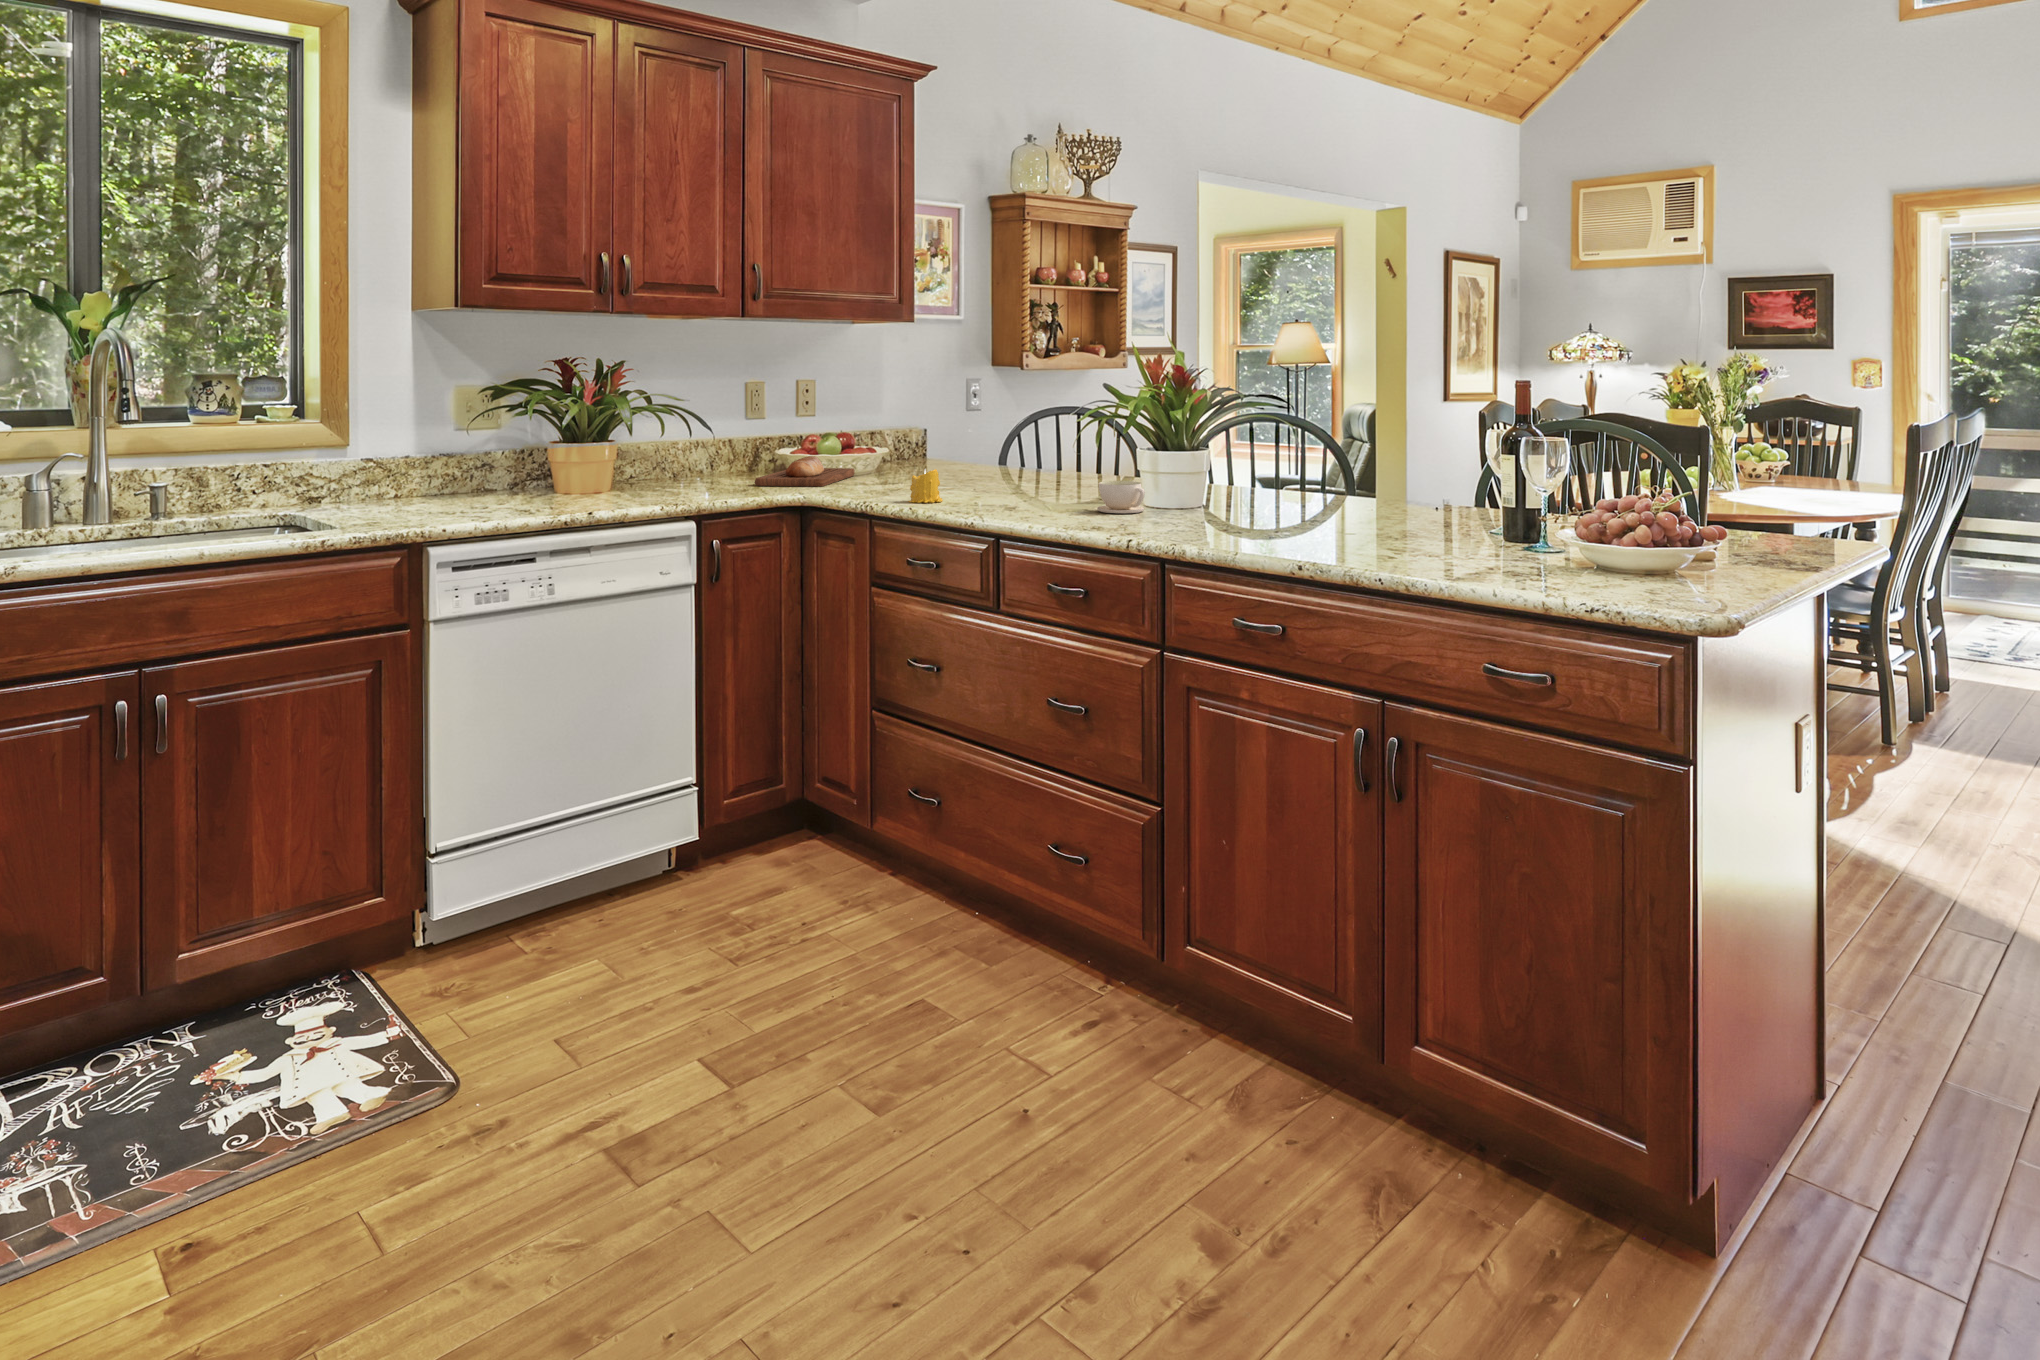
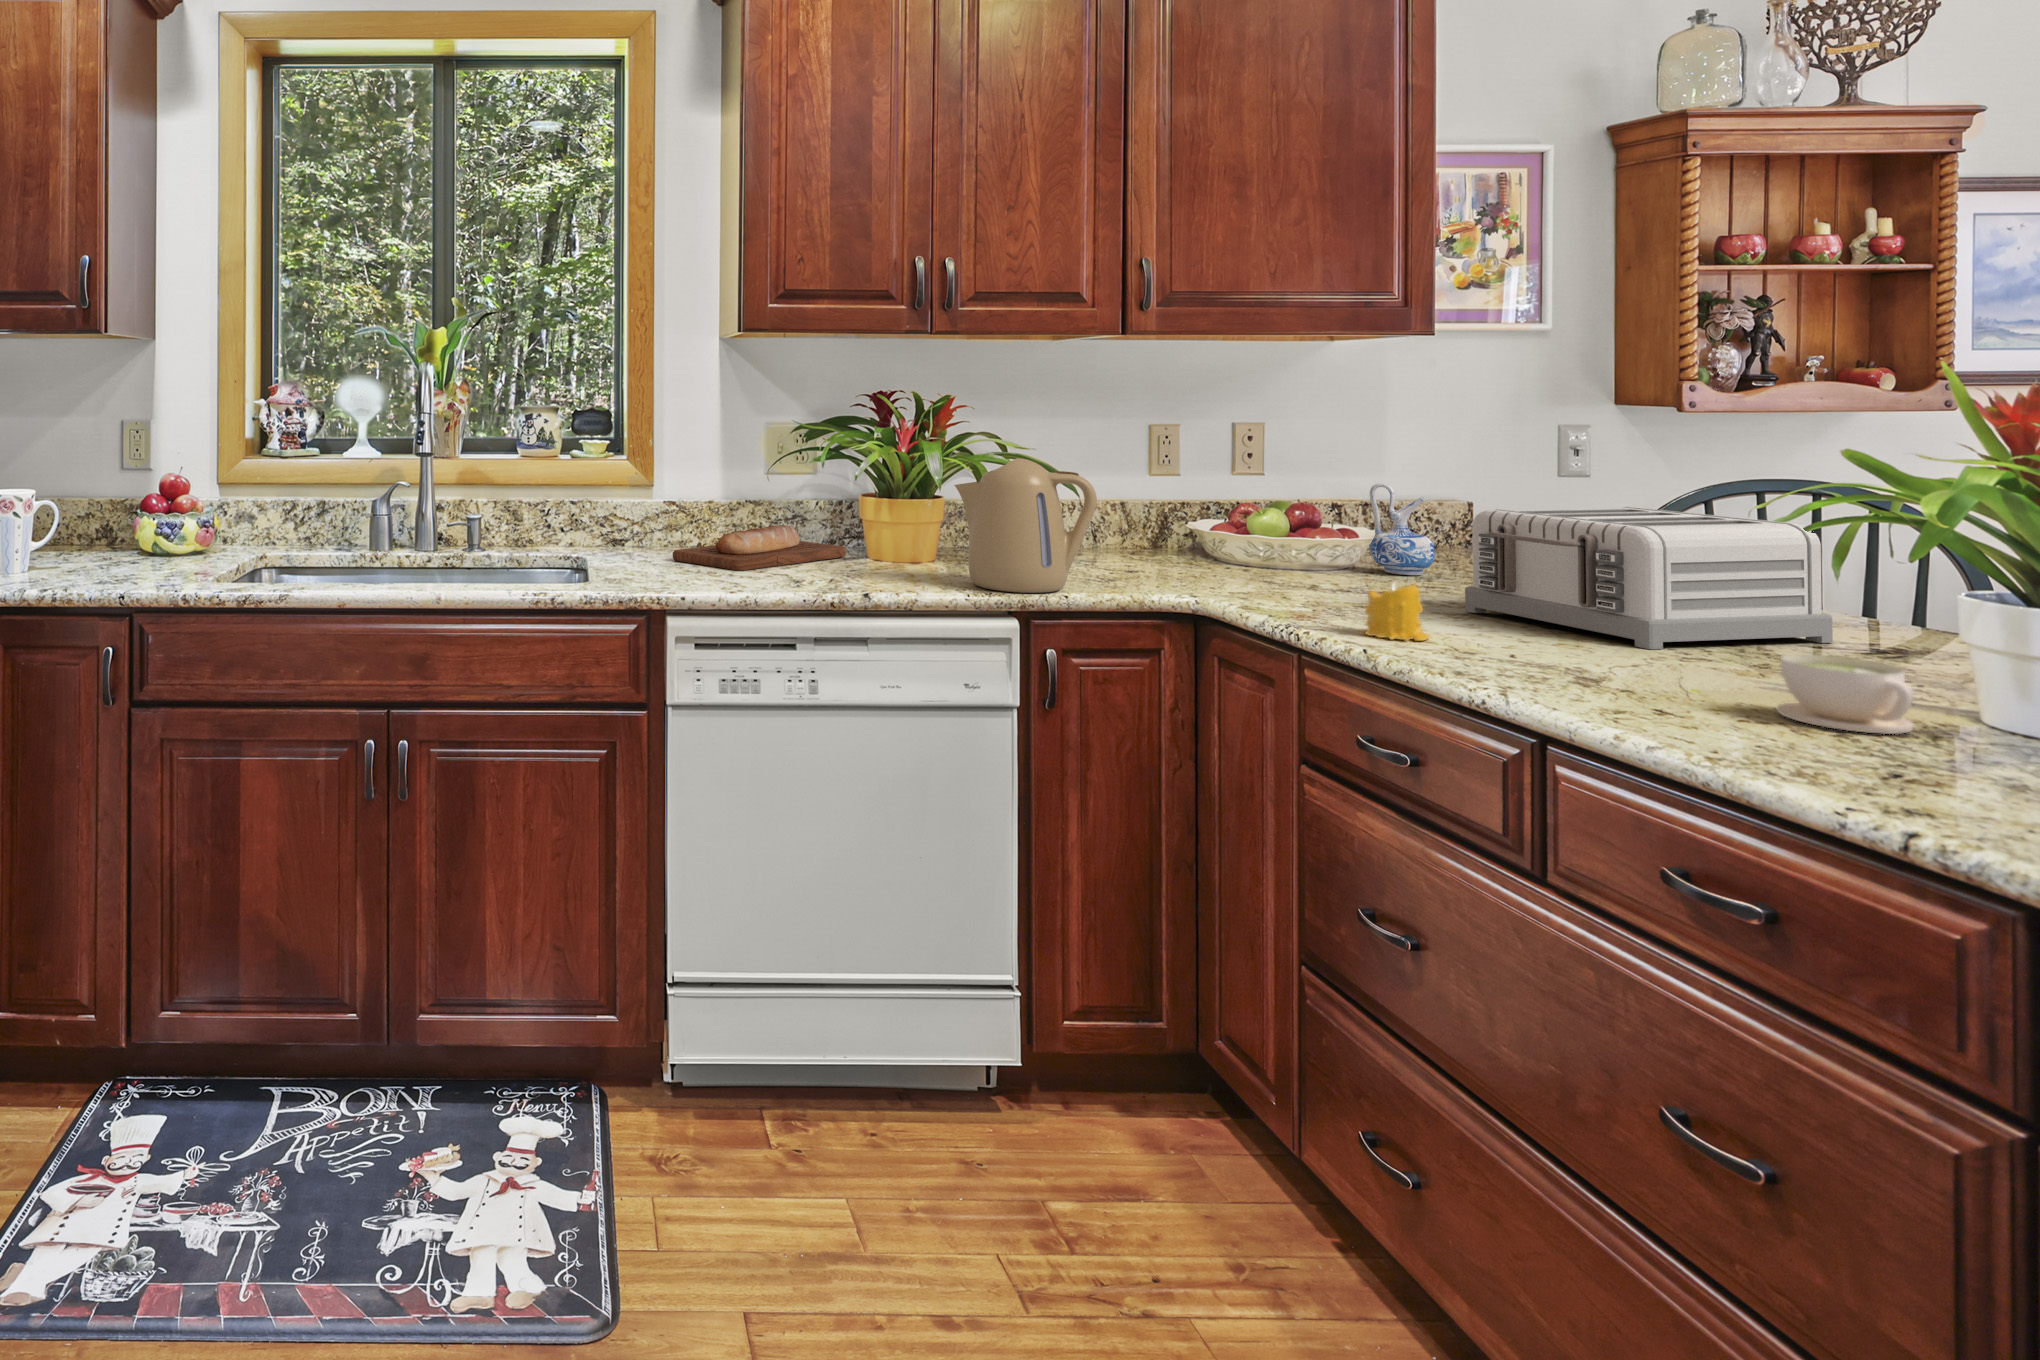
kettle: none [641,405,743,503] -> present [954,458,1097,593]
ceramic pitcher: none [886,416,921,475] -> present [1370,483,1435,575]
toaster: none [949,421,1105,495] -> present [1465,507,1833,649]
bread loaf: present [755,456,855,487] -> present [673,525,846,571]

